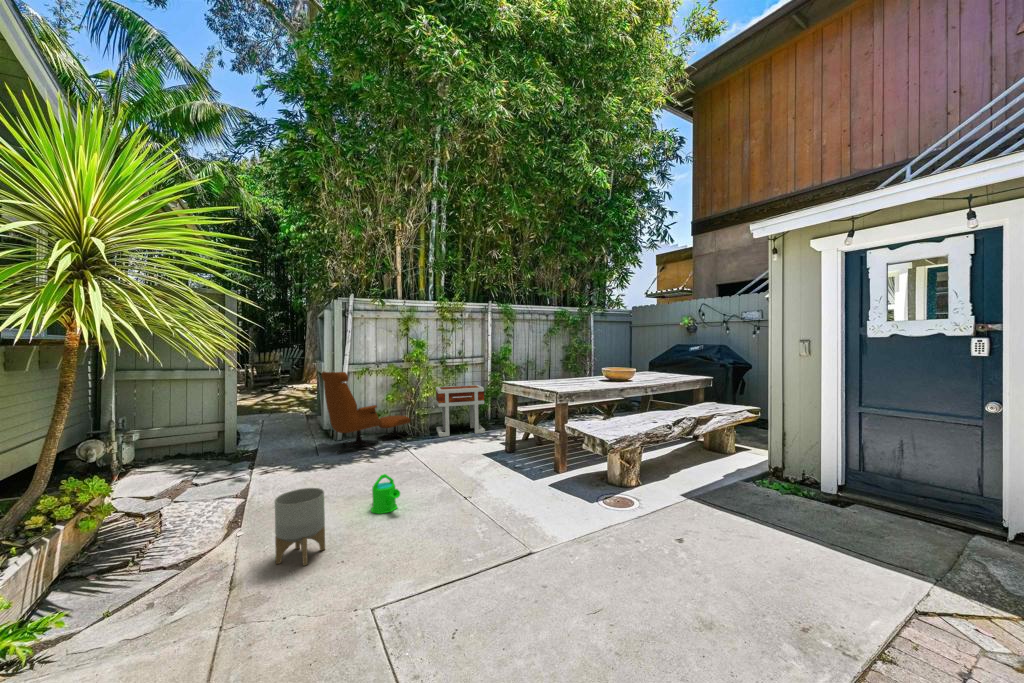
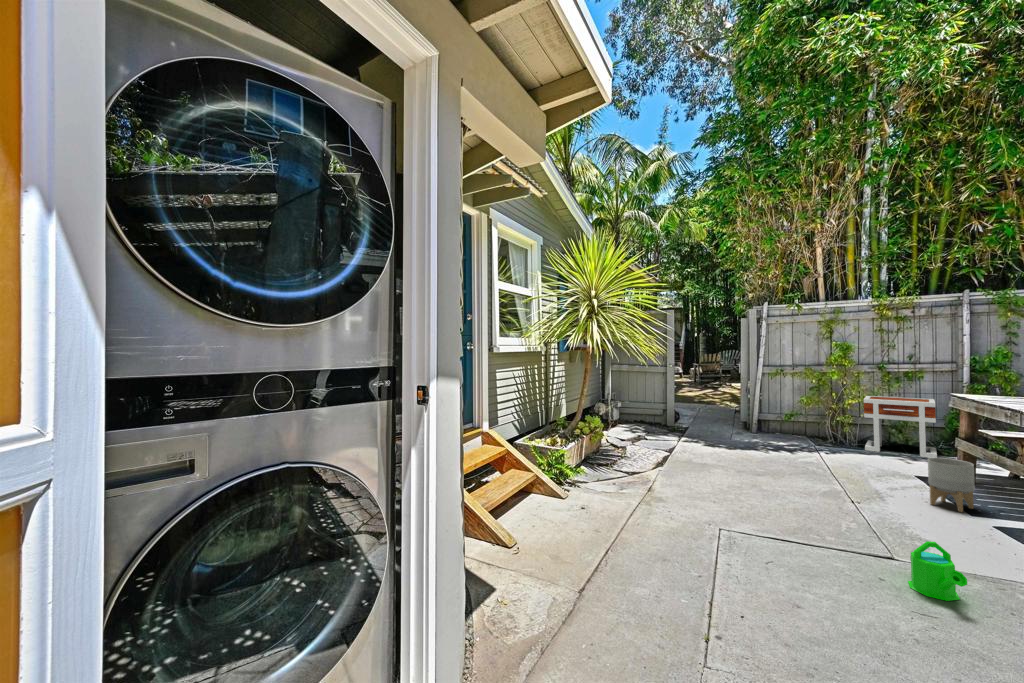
lounge chair: present [322,372,411,453] -> none [733,371,830,447]
watering can: present [371,474,400,514] -> present [908,541,967,601]
planter: present [275,488,325,566] -> present [928,458,975,512]

